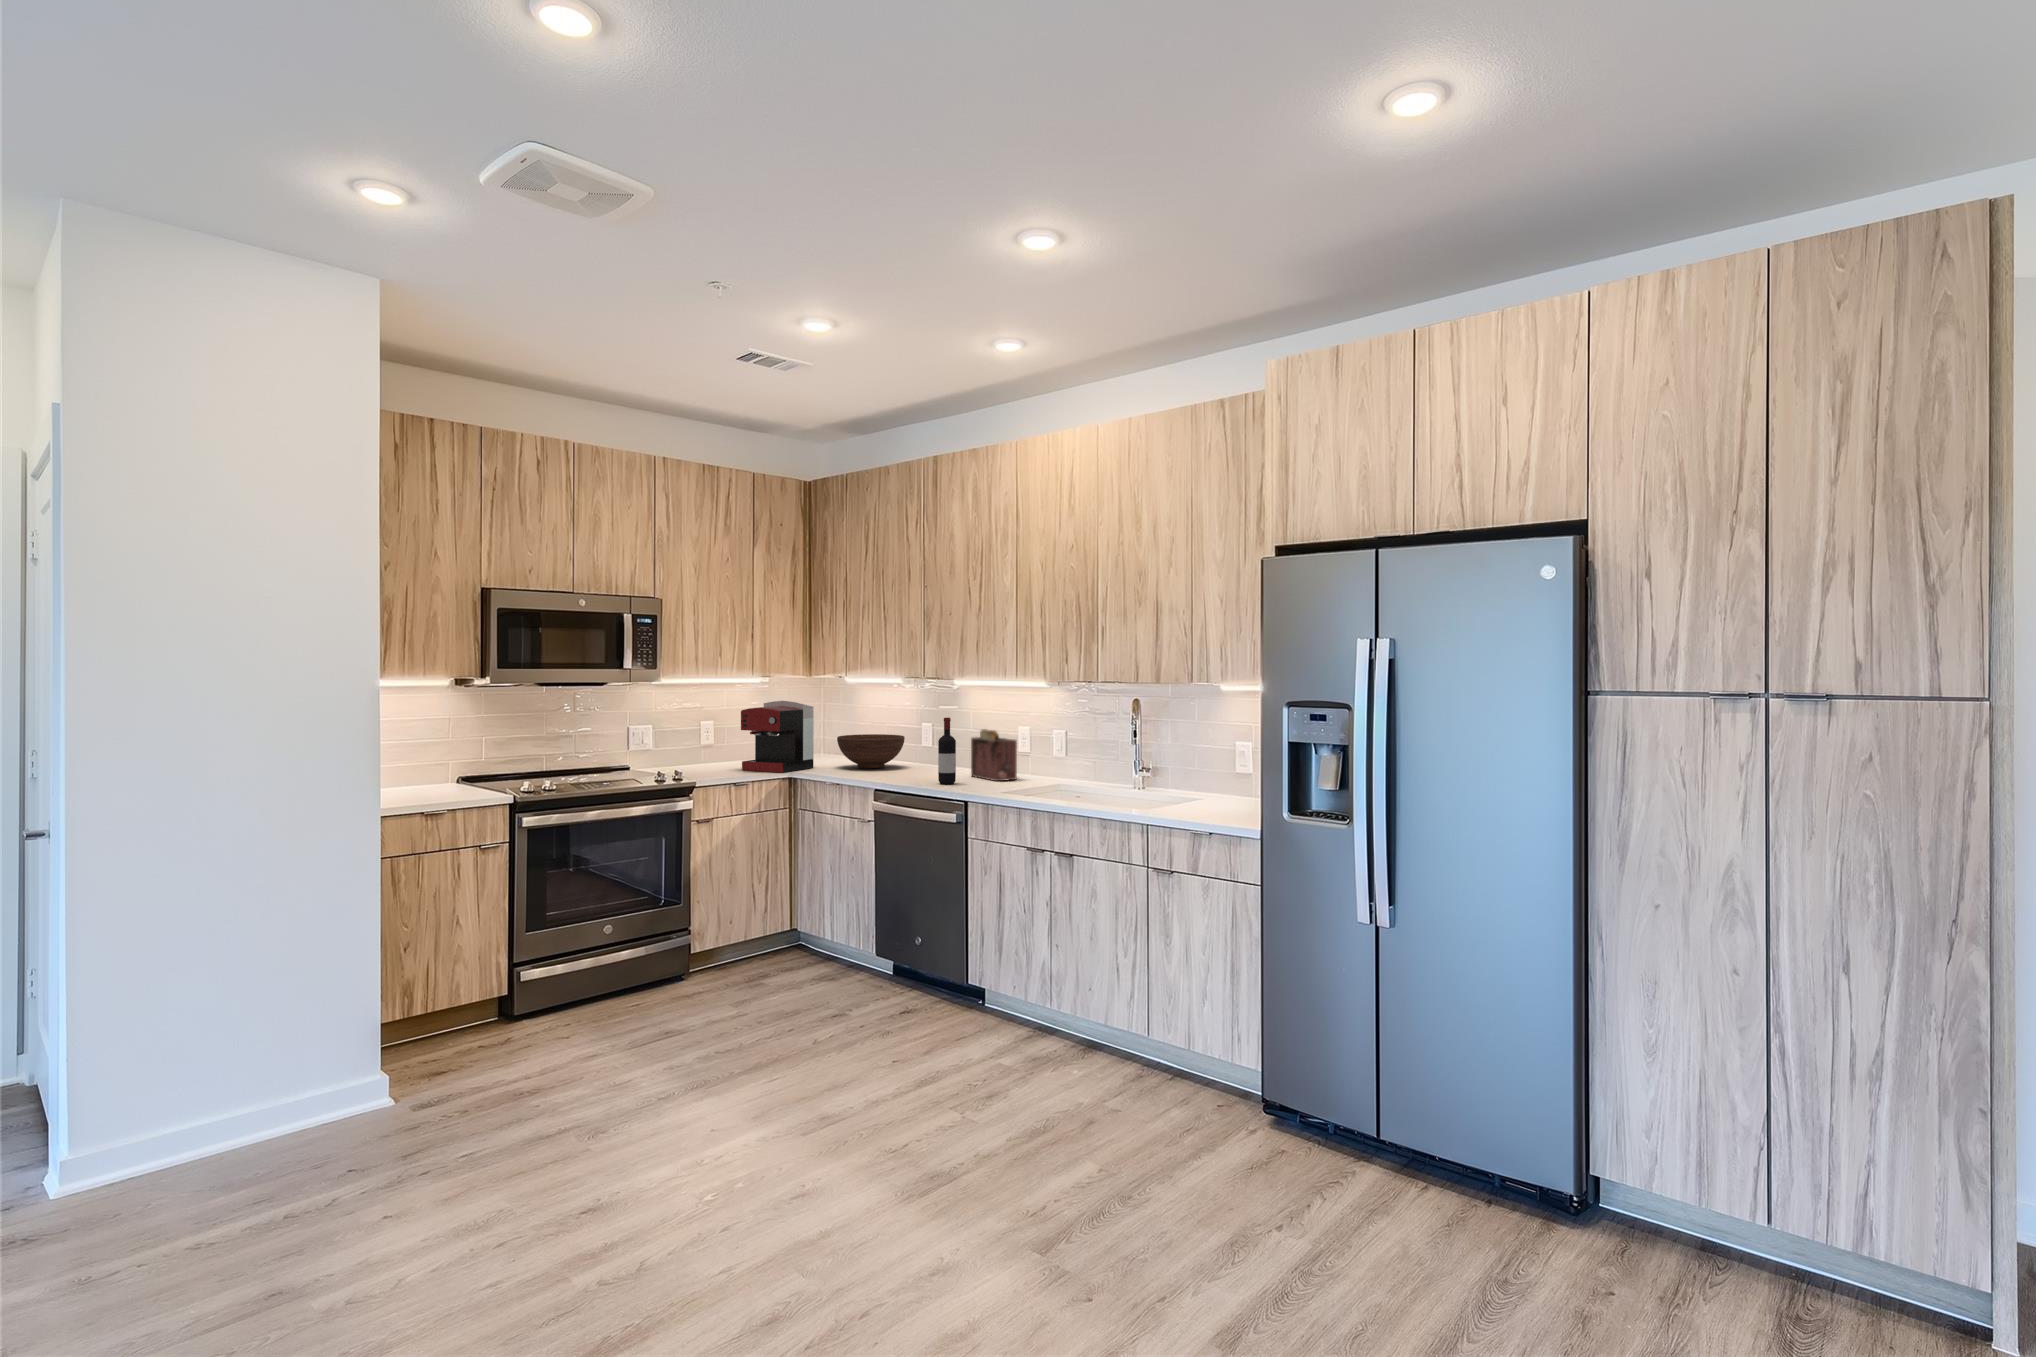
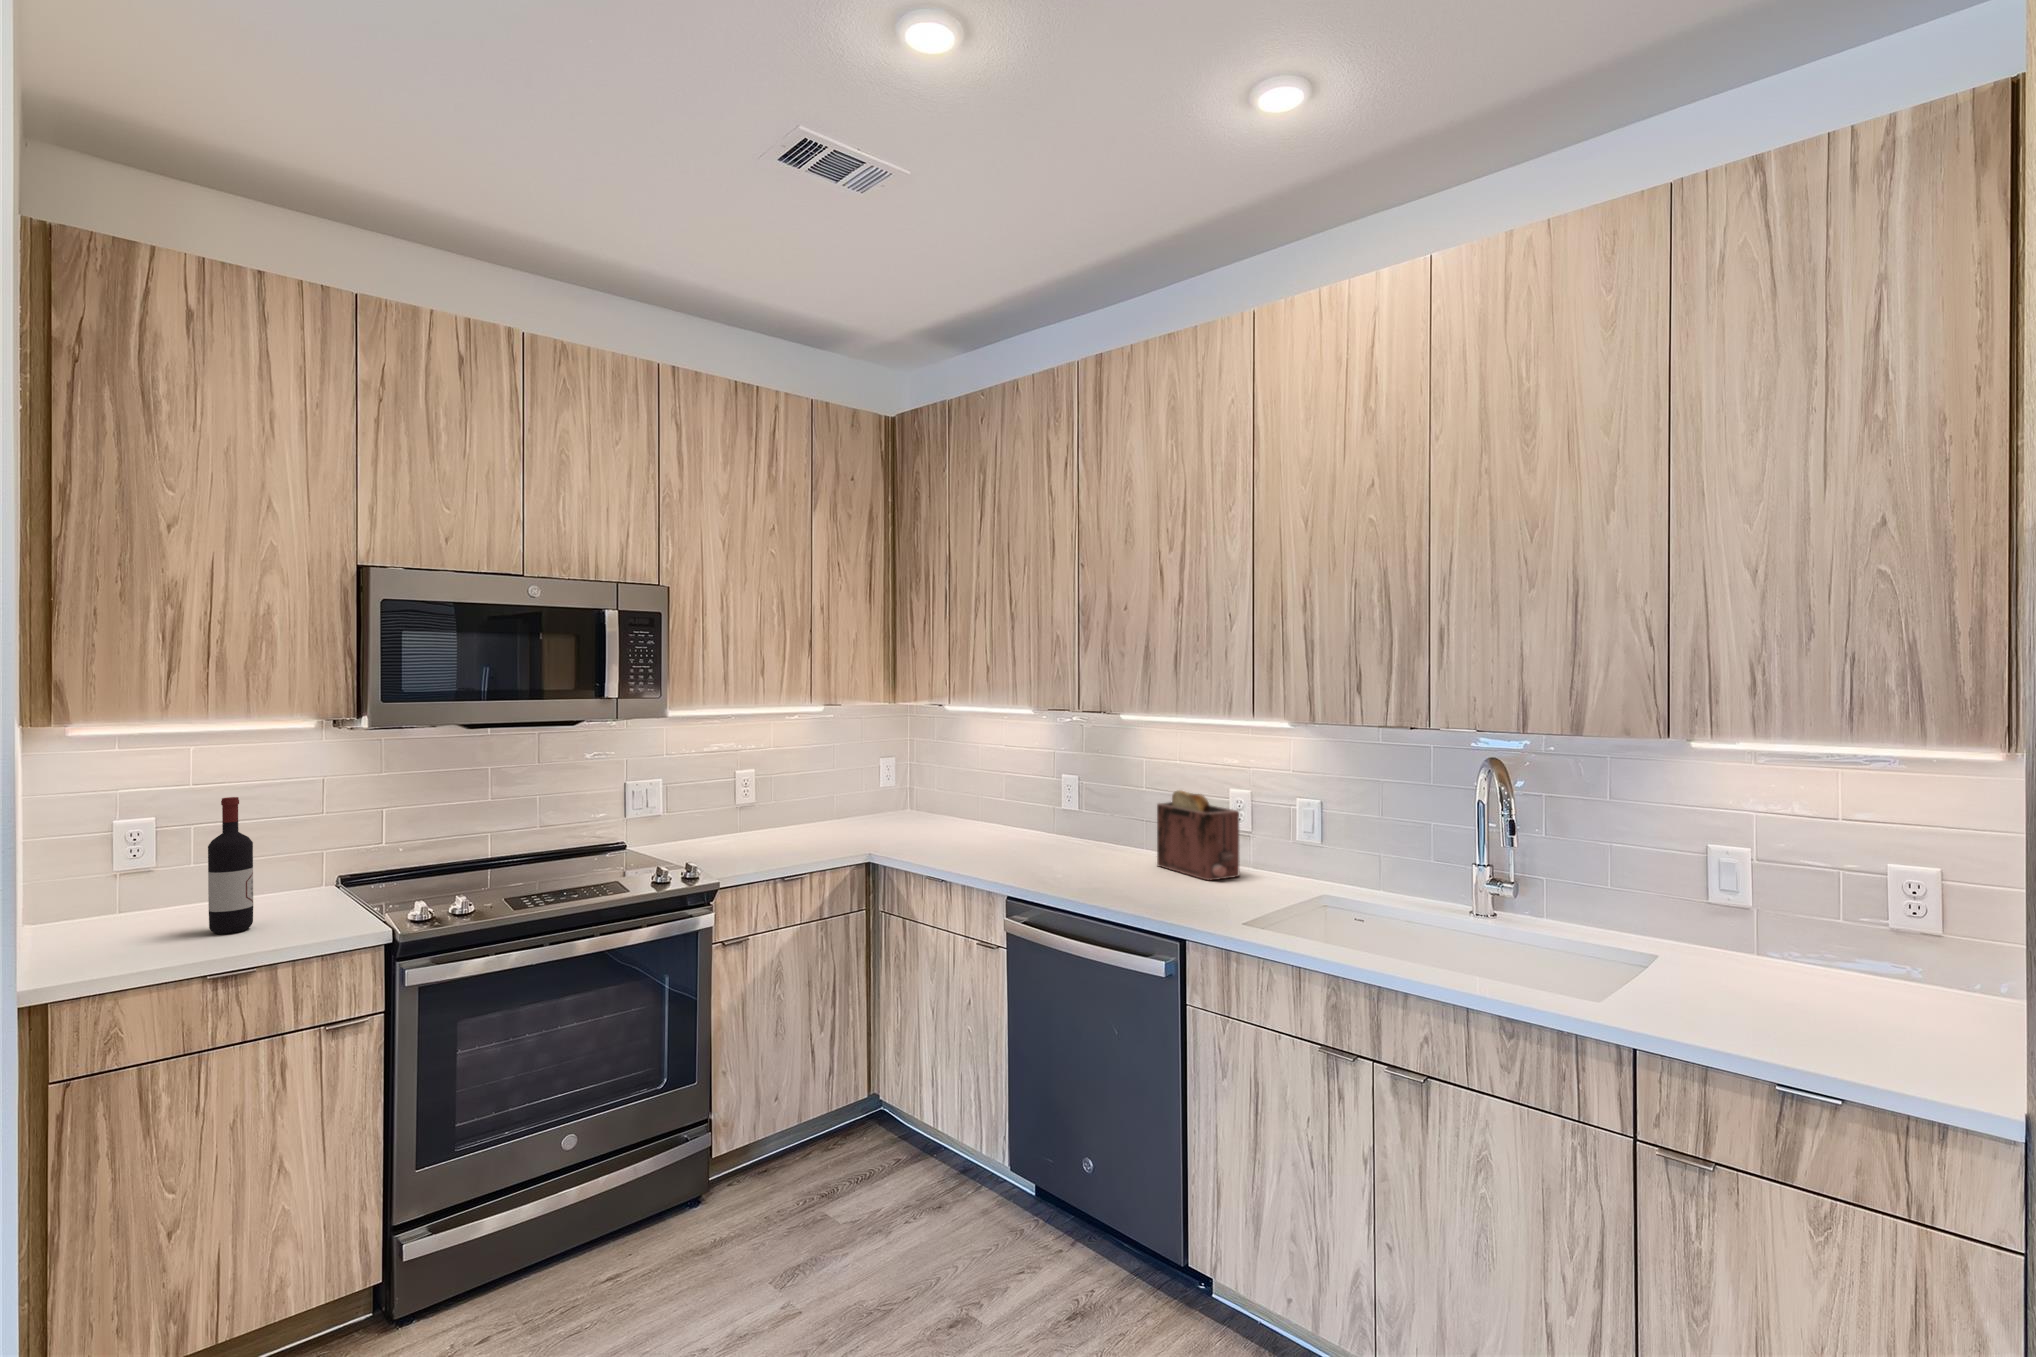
coffee maker: present [741,701,814,773] -> none [793,741,903,856]
wine bottle: present [938,718,956,784] -> present [208,797,253,934]
fruit bowl: present [837,734,905,768] -> none [939,789,1040,844]

